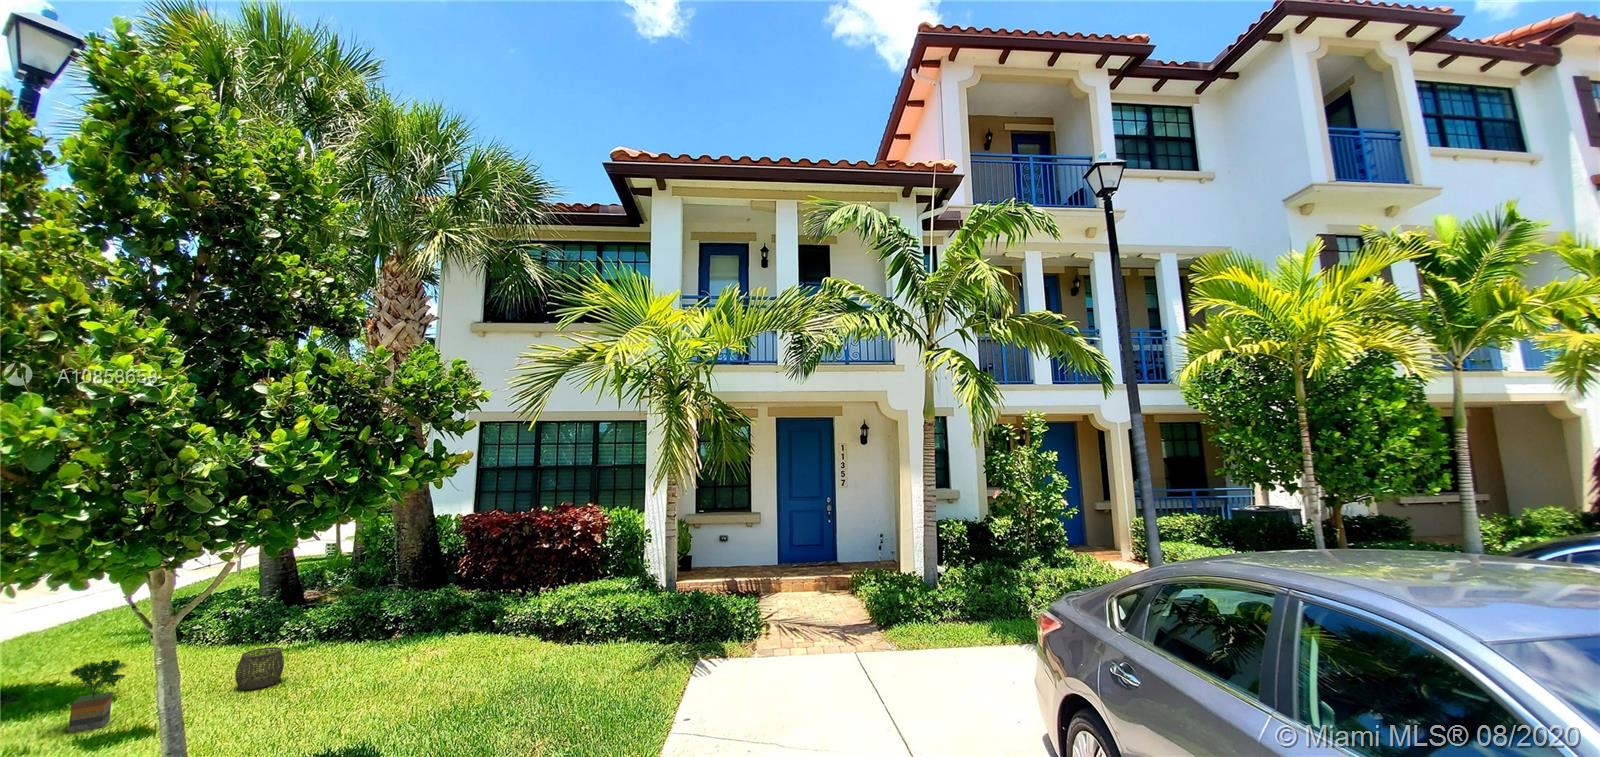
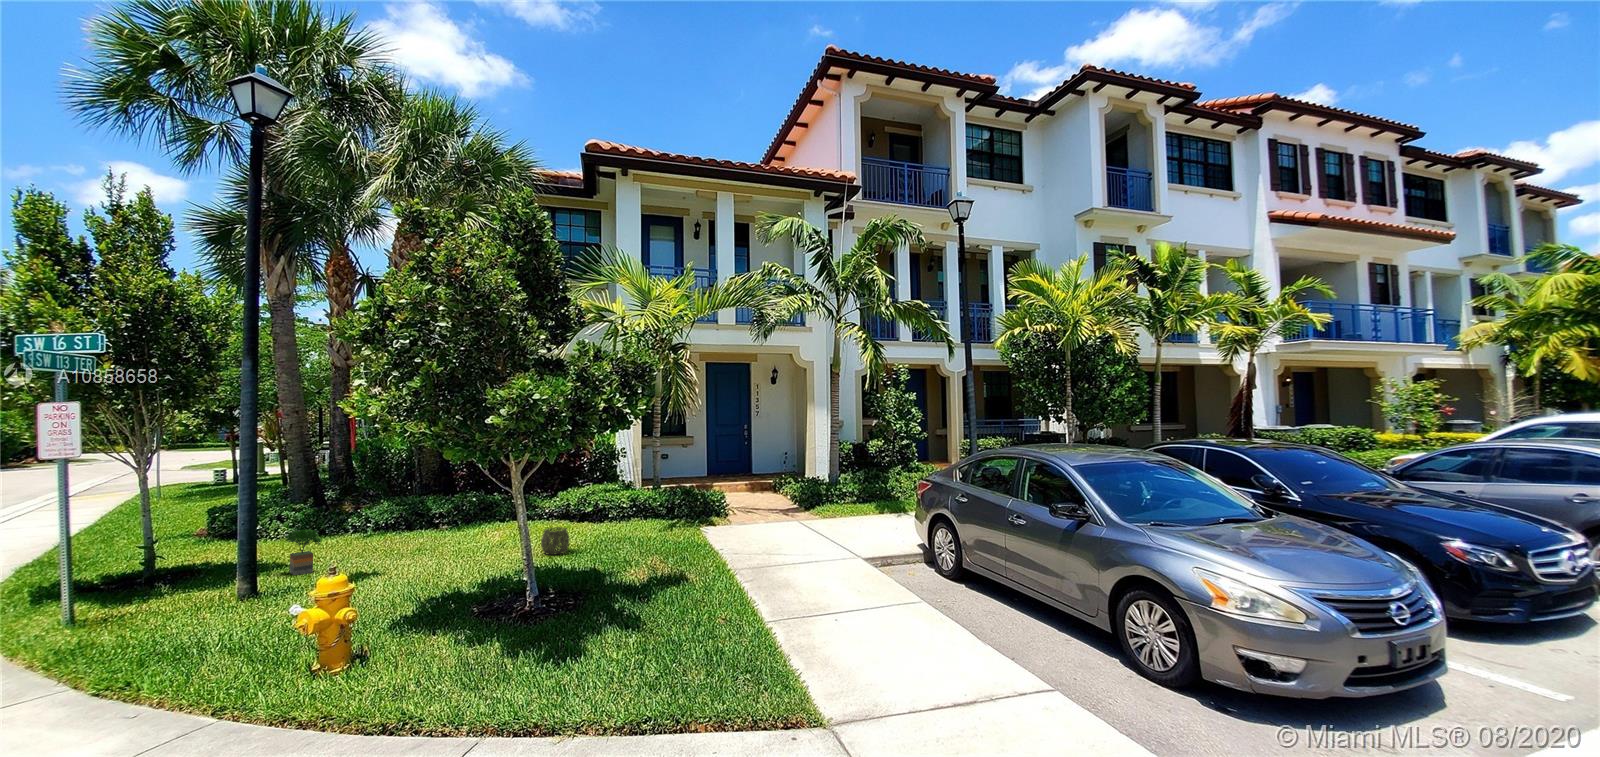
woven basket: present [235,647,284,690] -> present [541,527,570,555]

